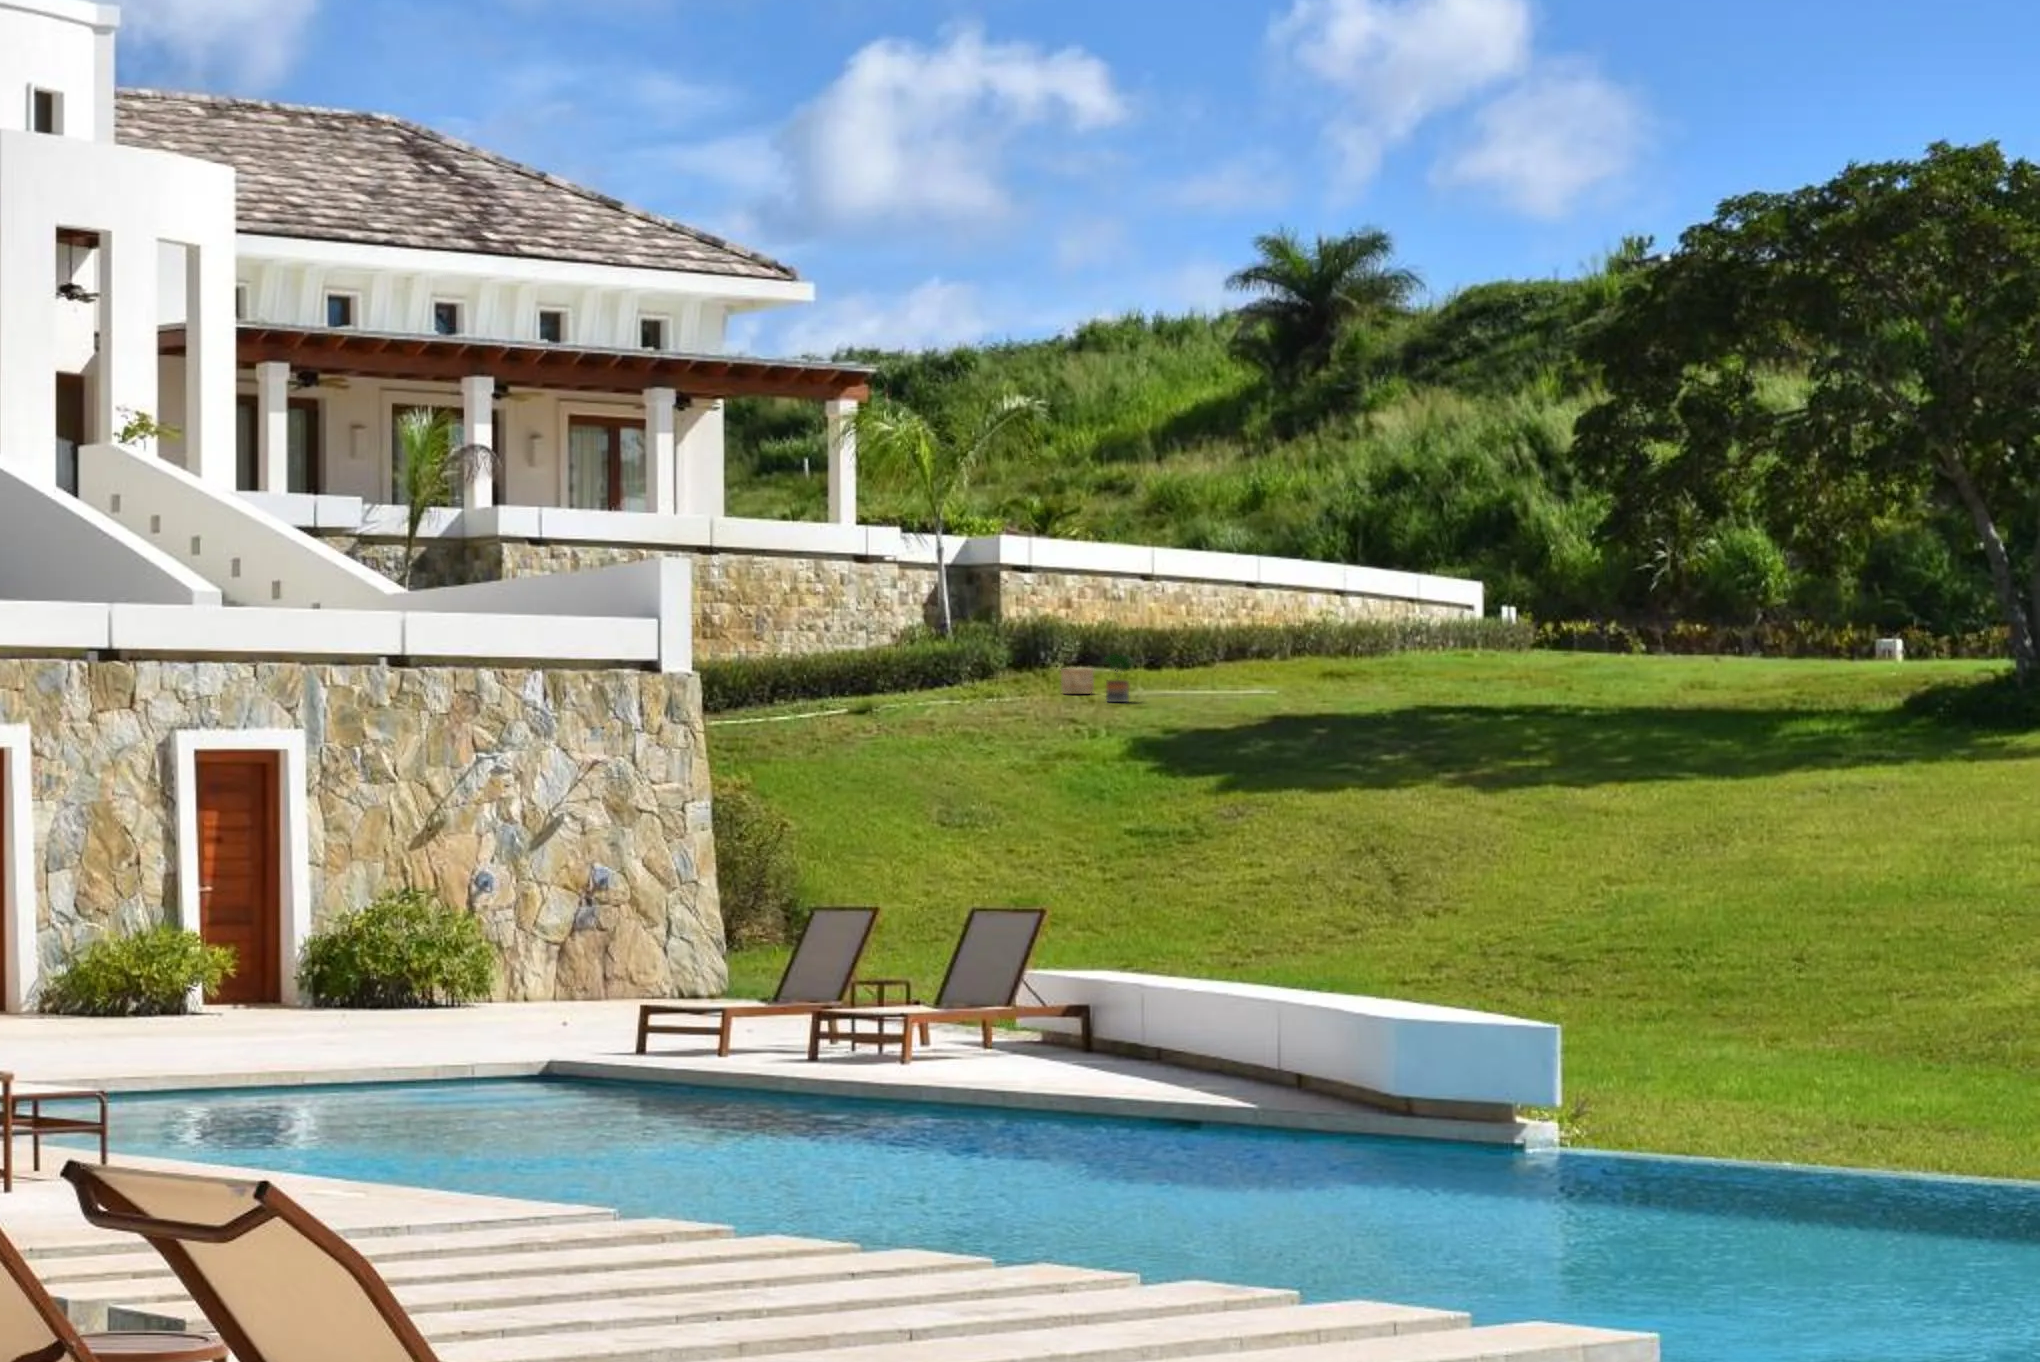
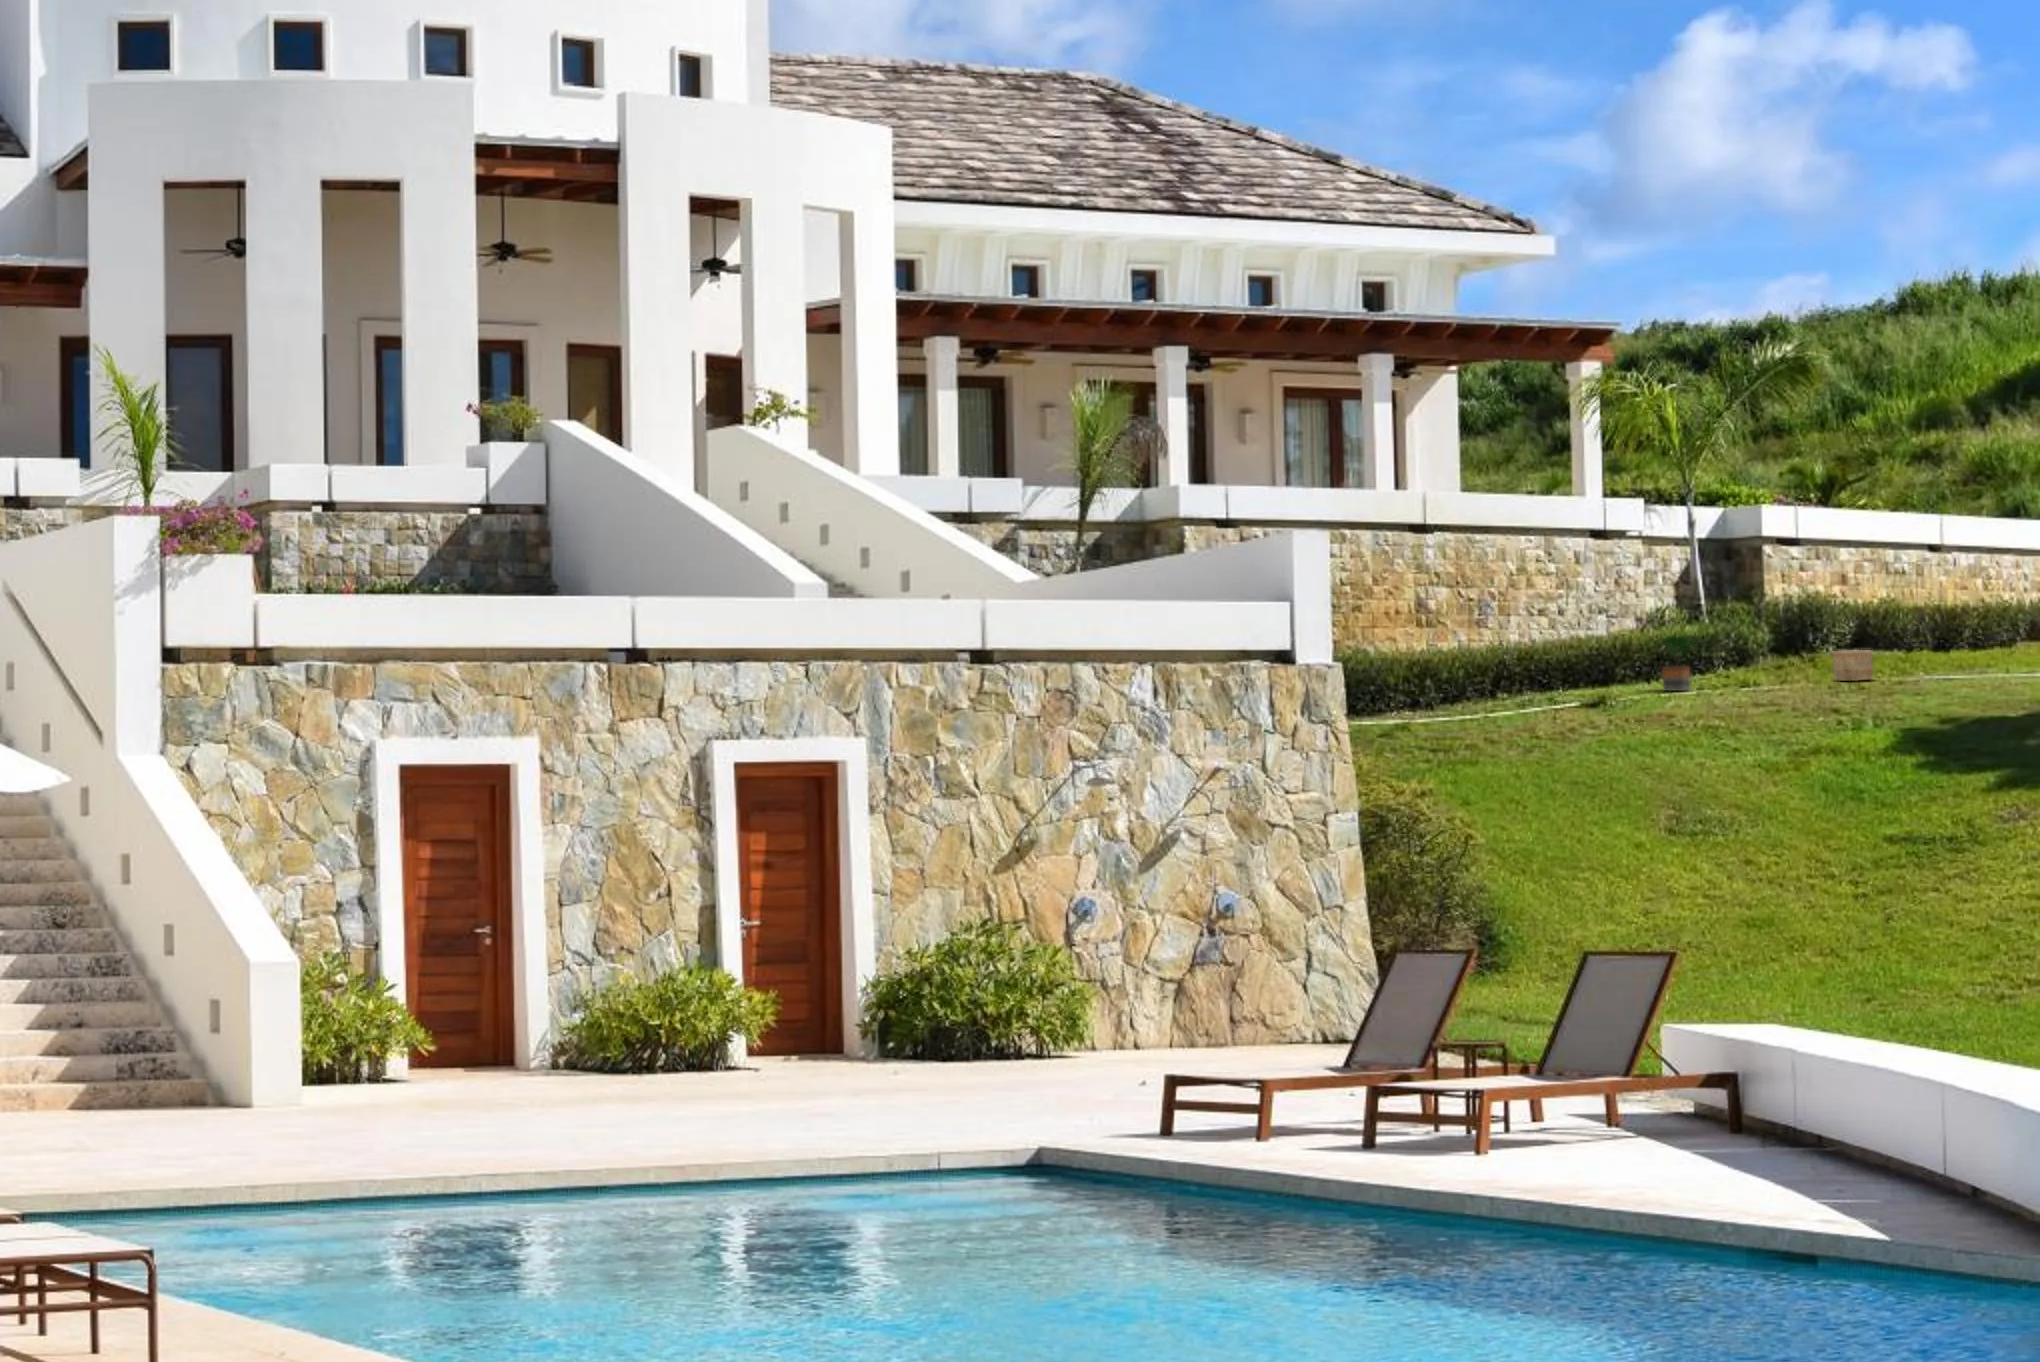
potted tree: present [1105,654,1133,702] -> present [1660,635,1695,691]

